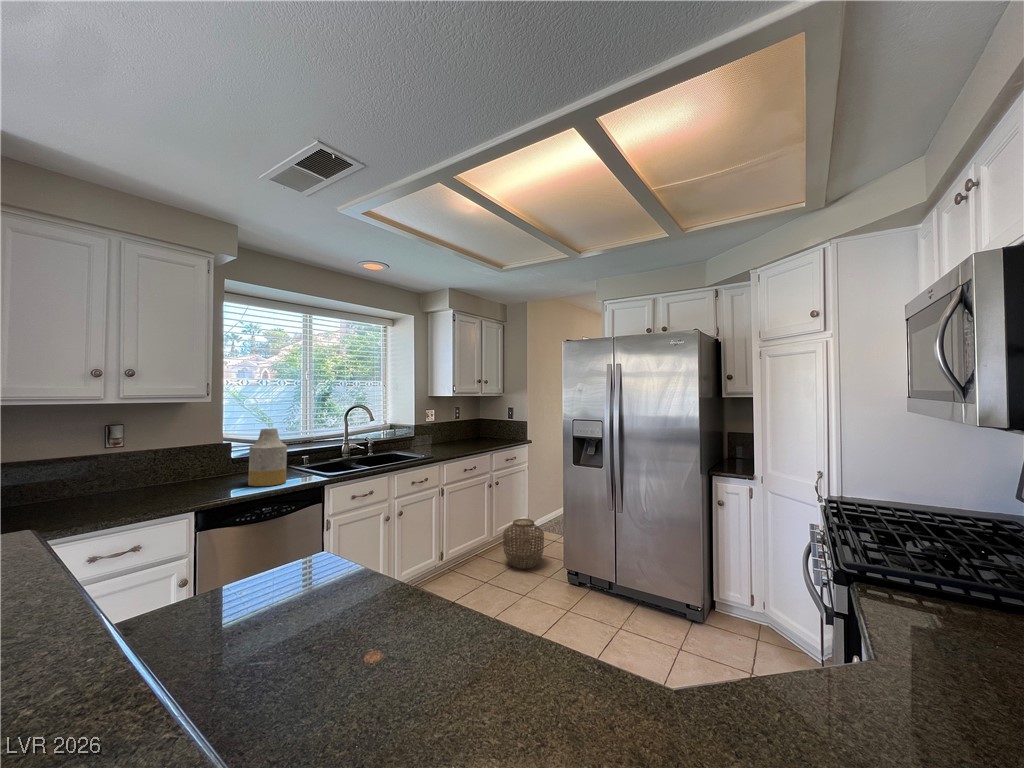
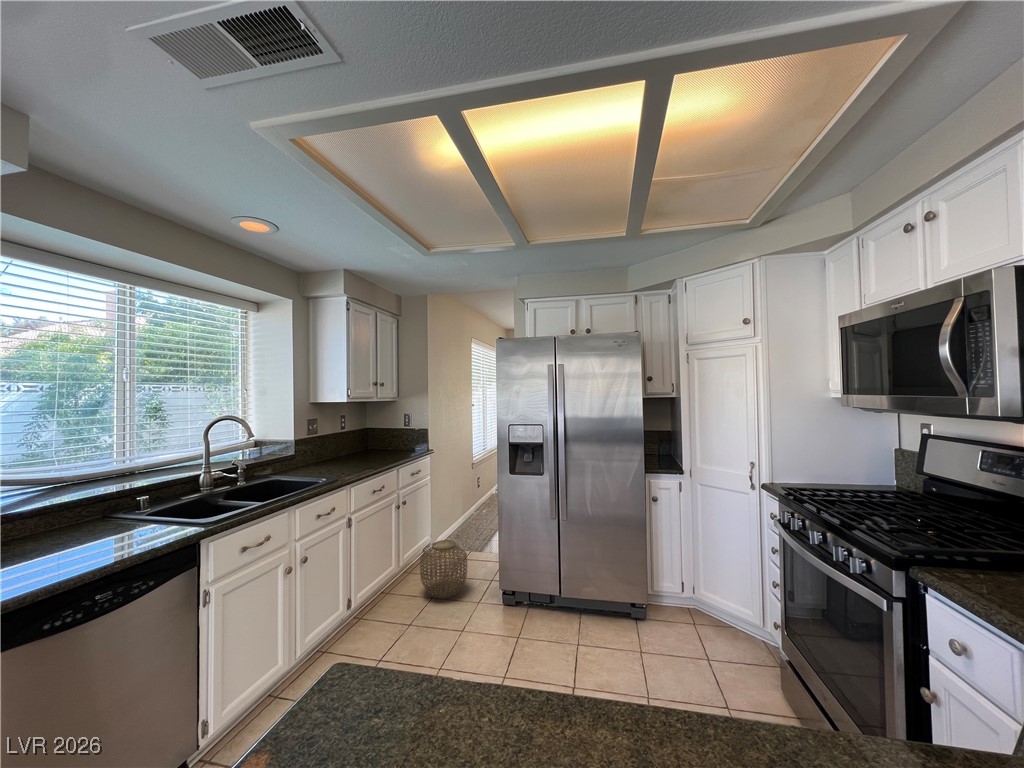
vase: present [248,429,287,486] -> none [59,459,135,559]

